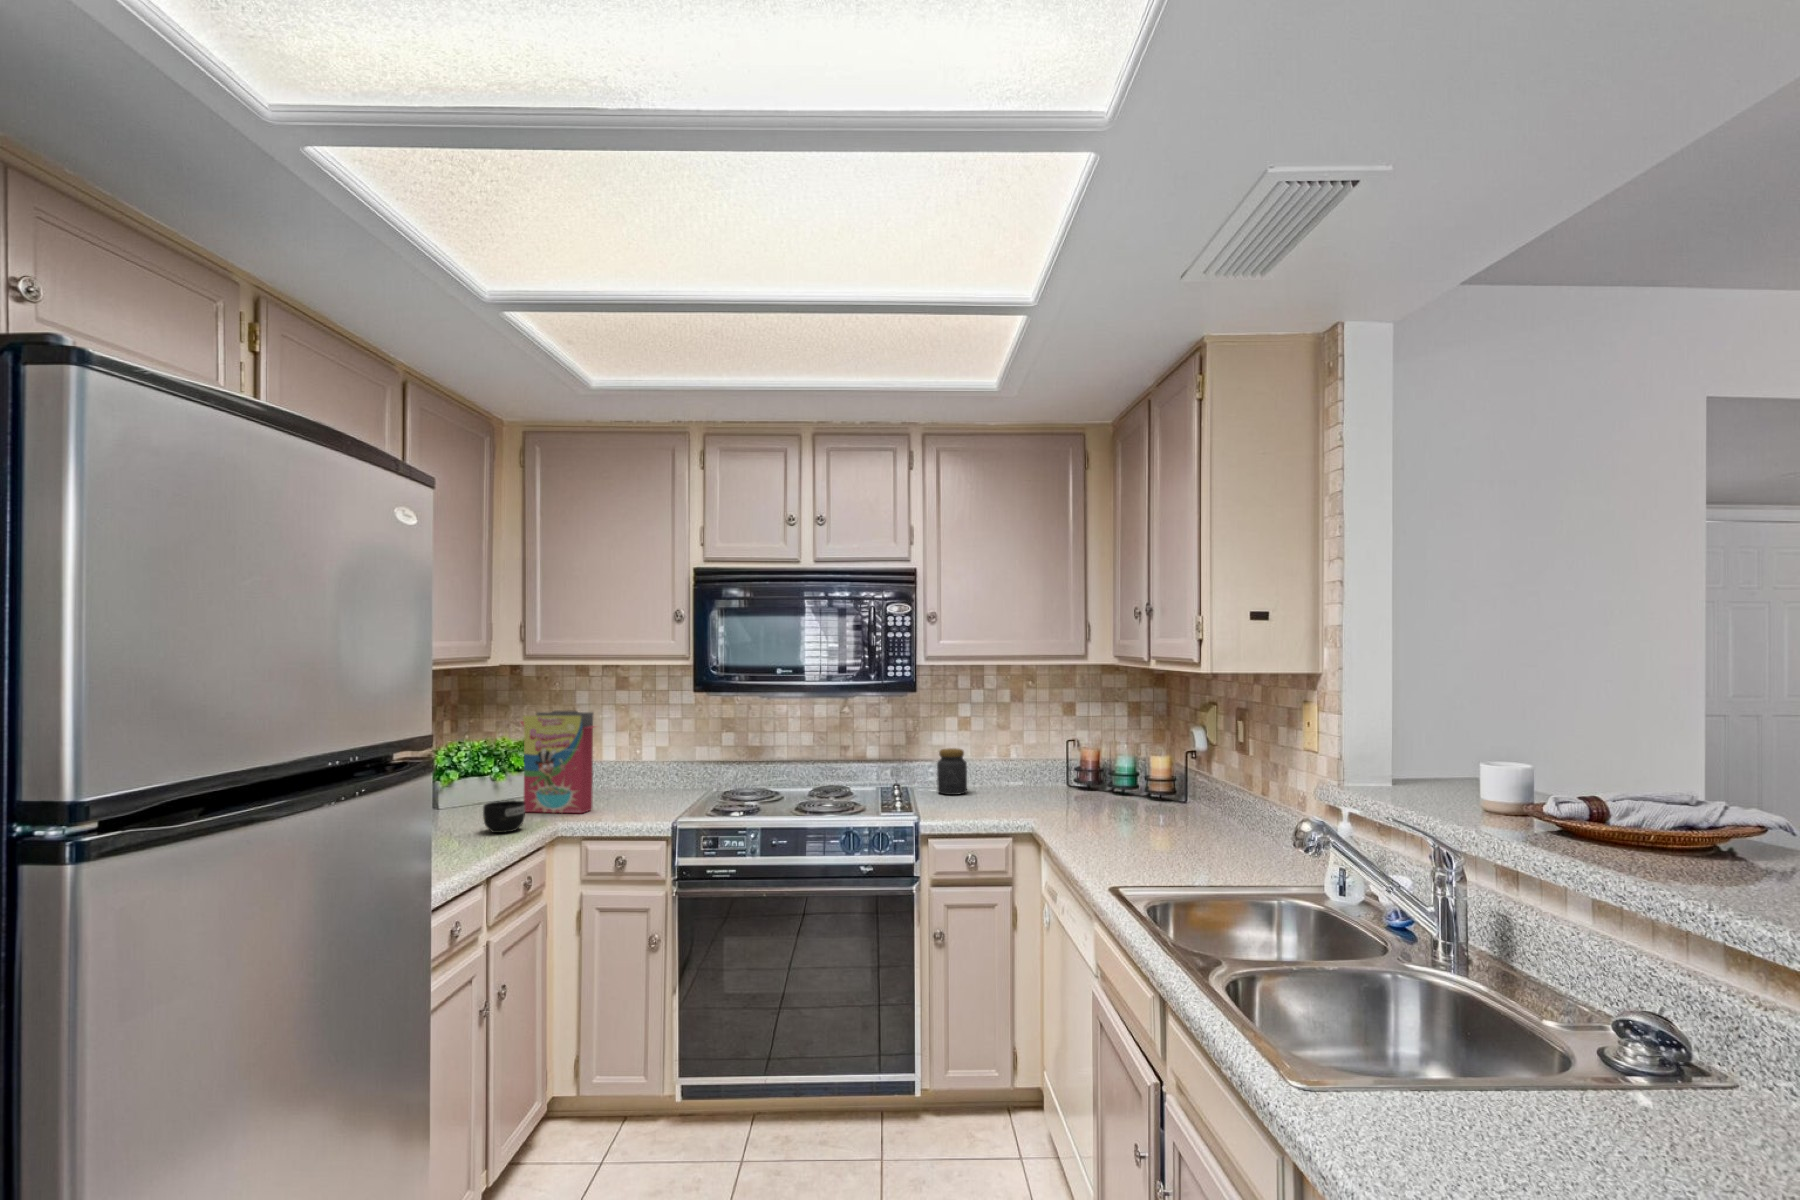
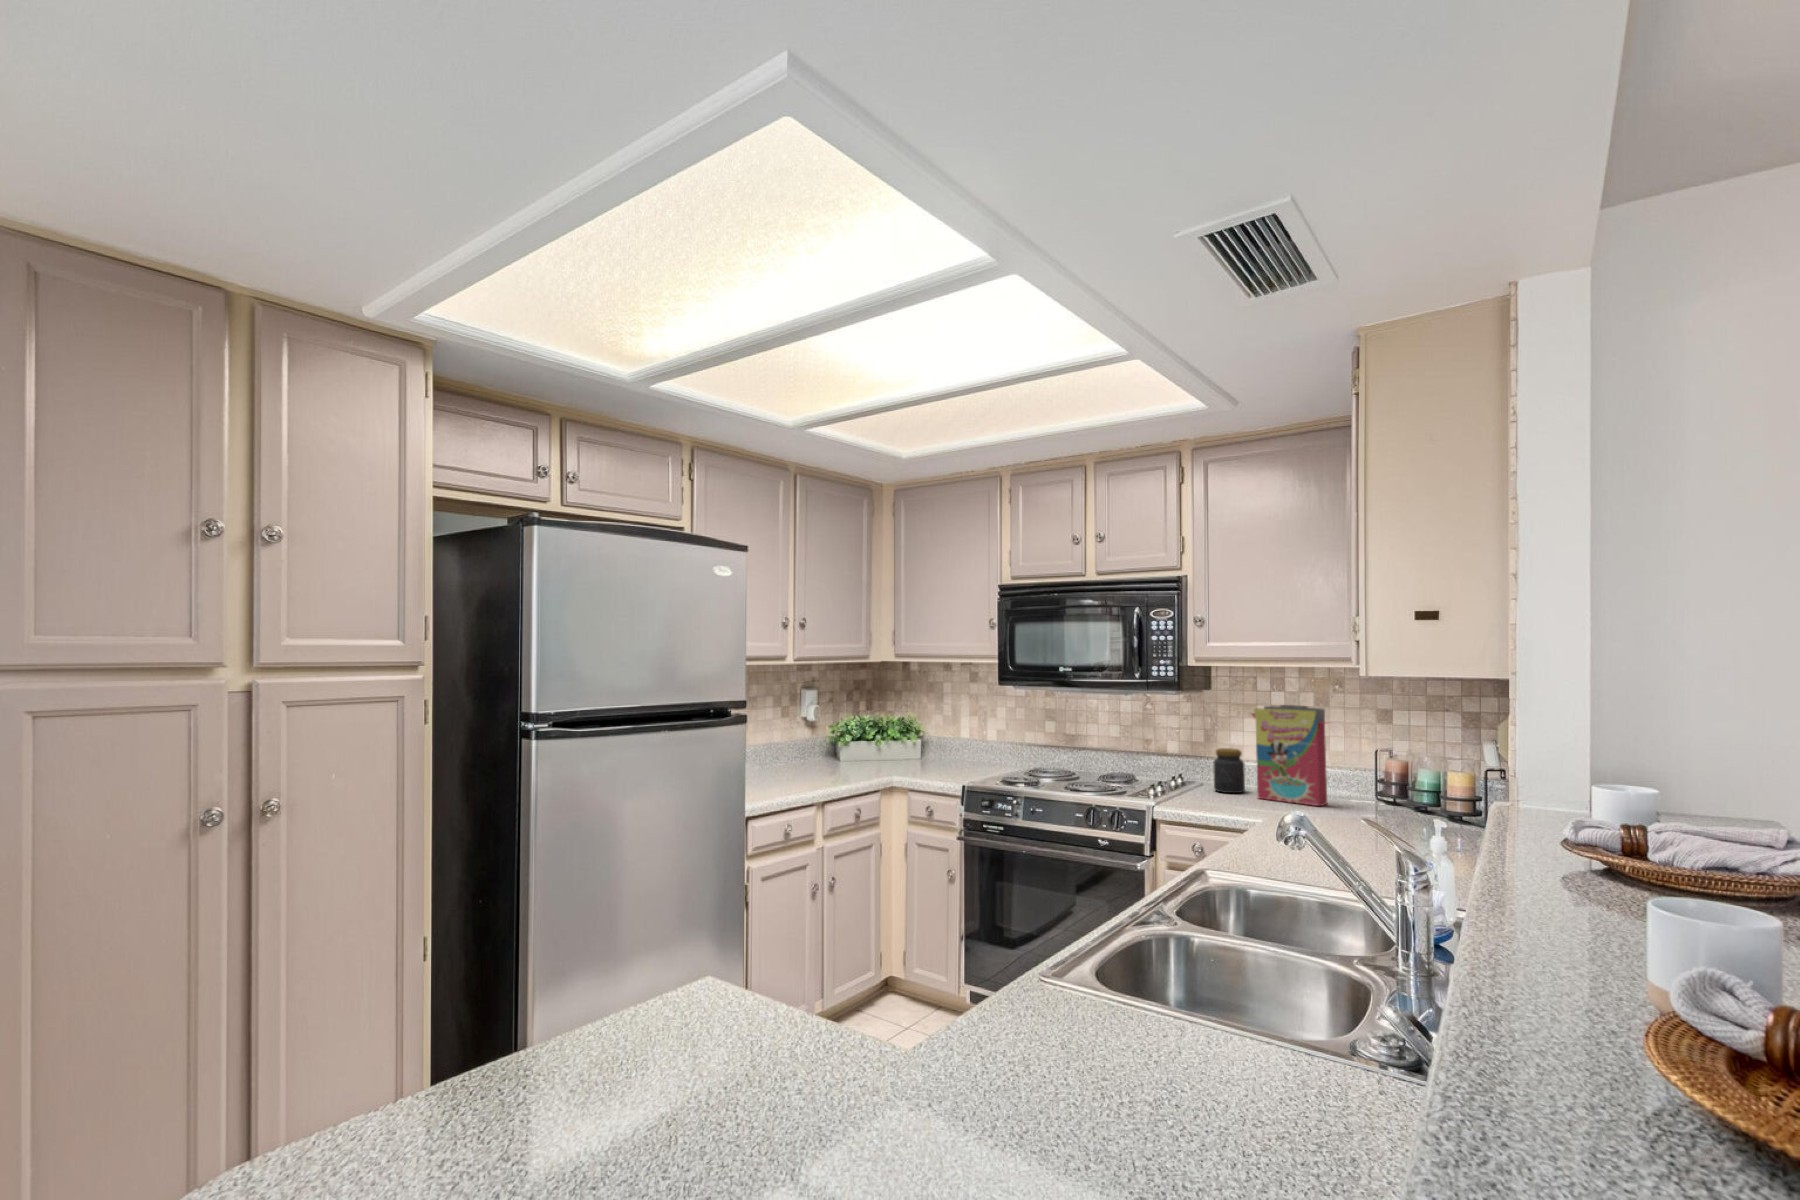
cereal box: present [521,710,594,813] -> present [1252,705,1328,806]
mug: present [483,800,525,833] -> none [840,756,871,778]

